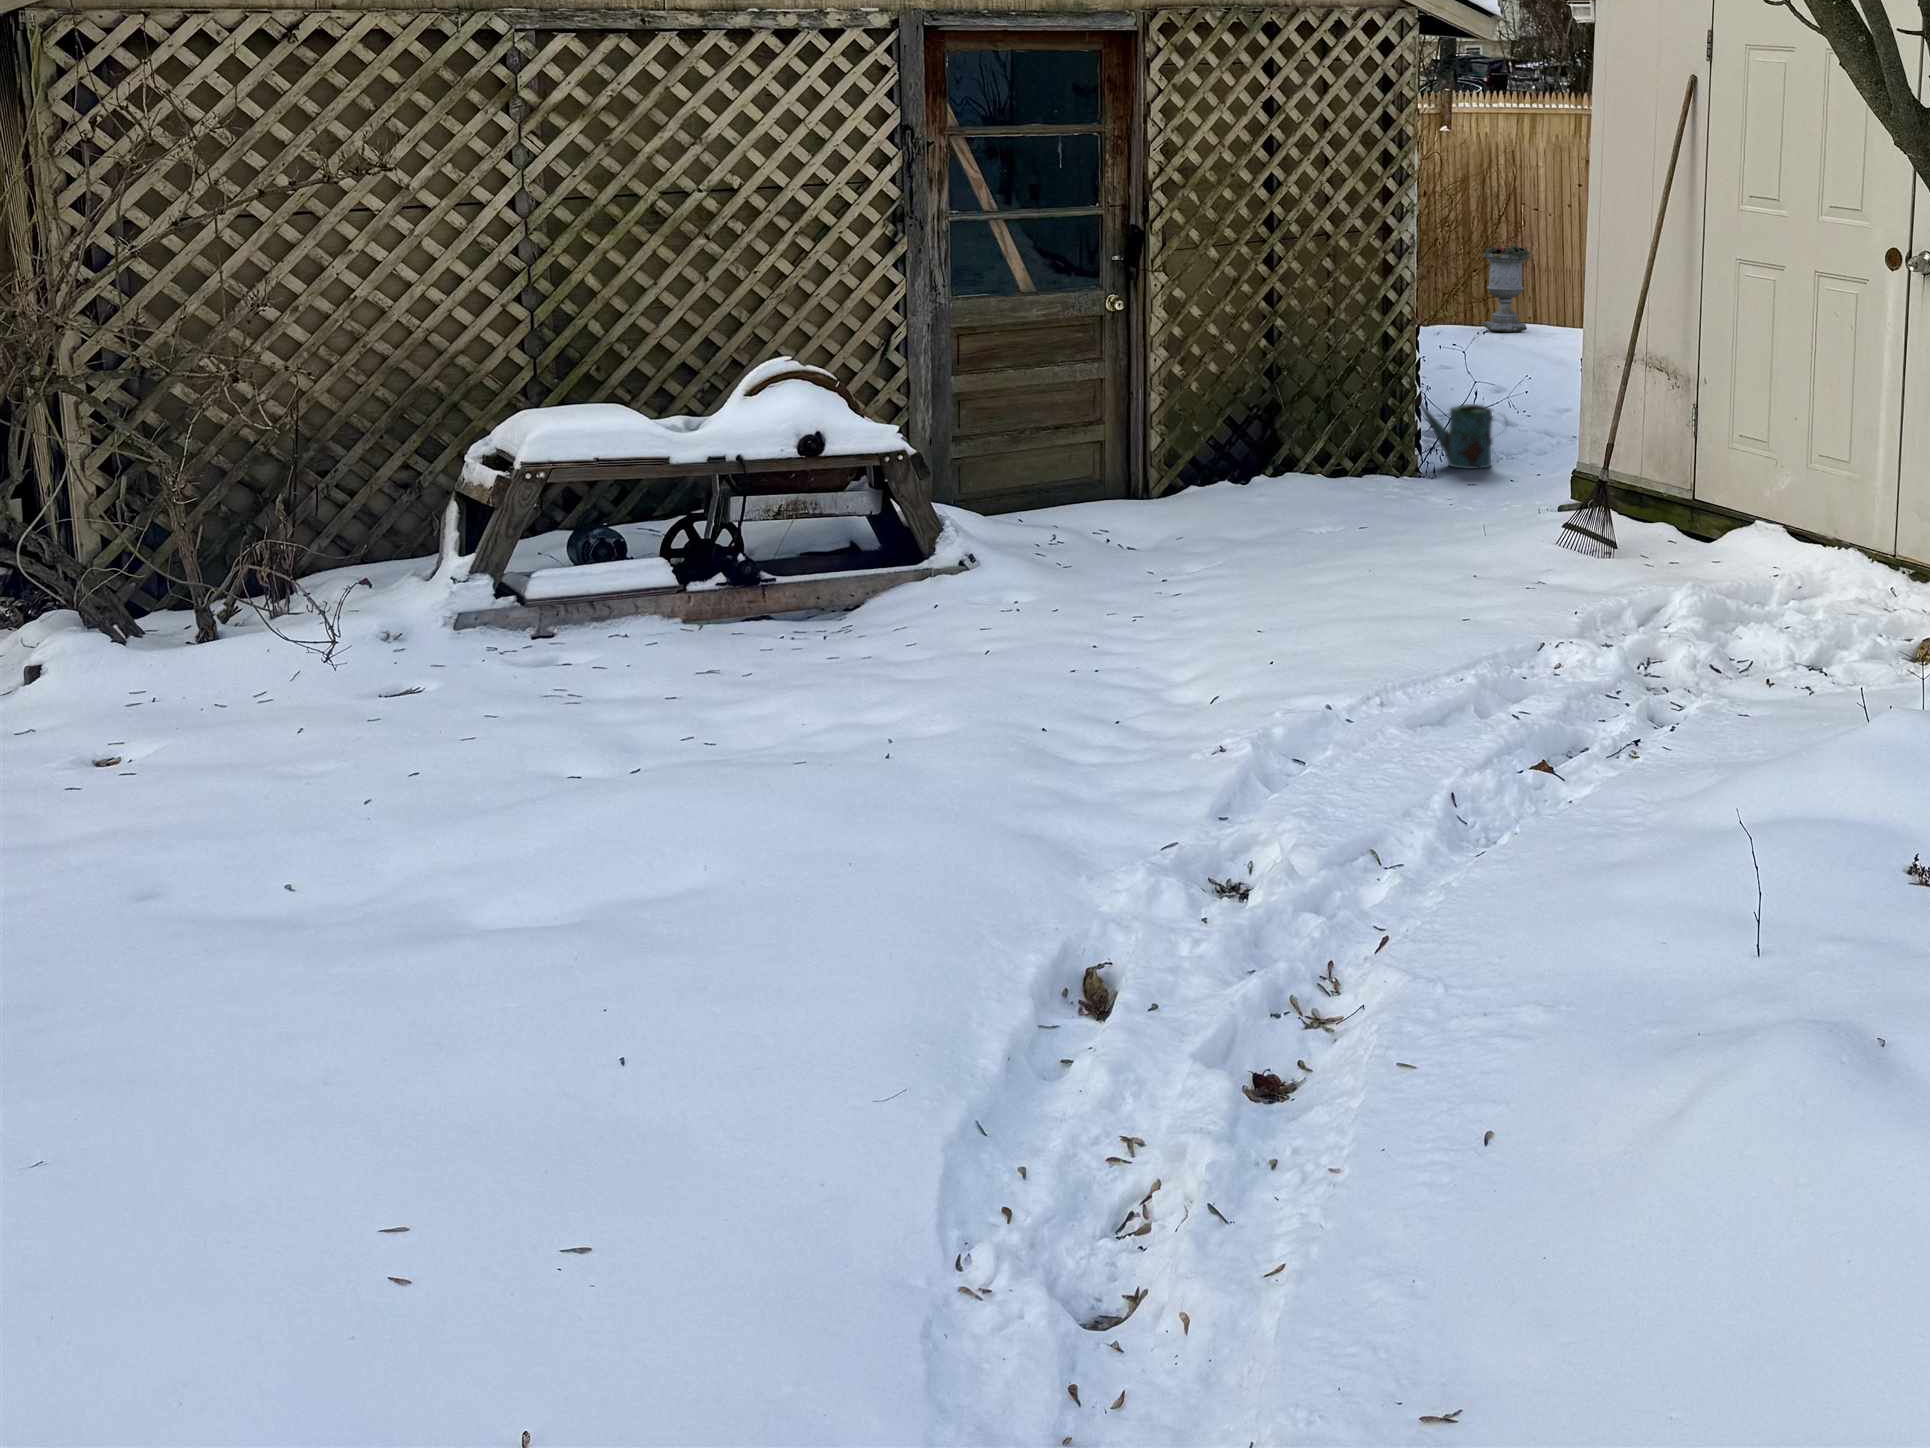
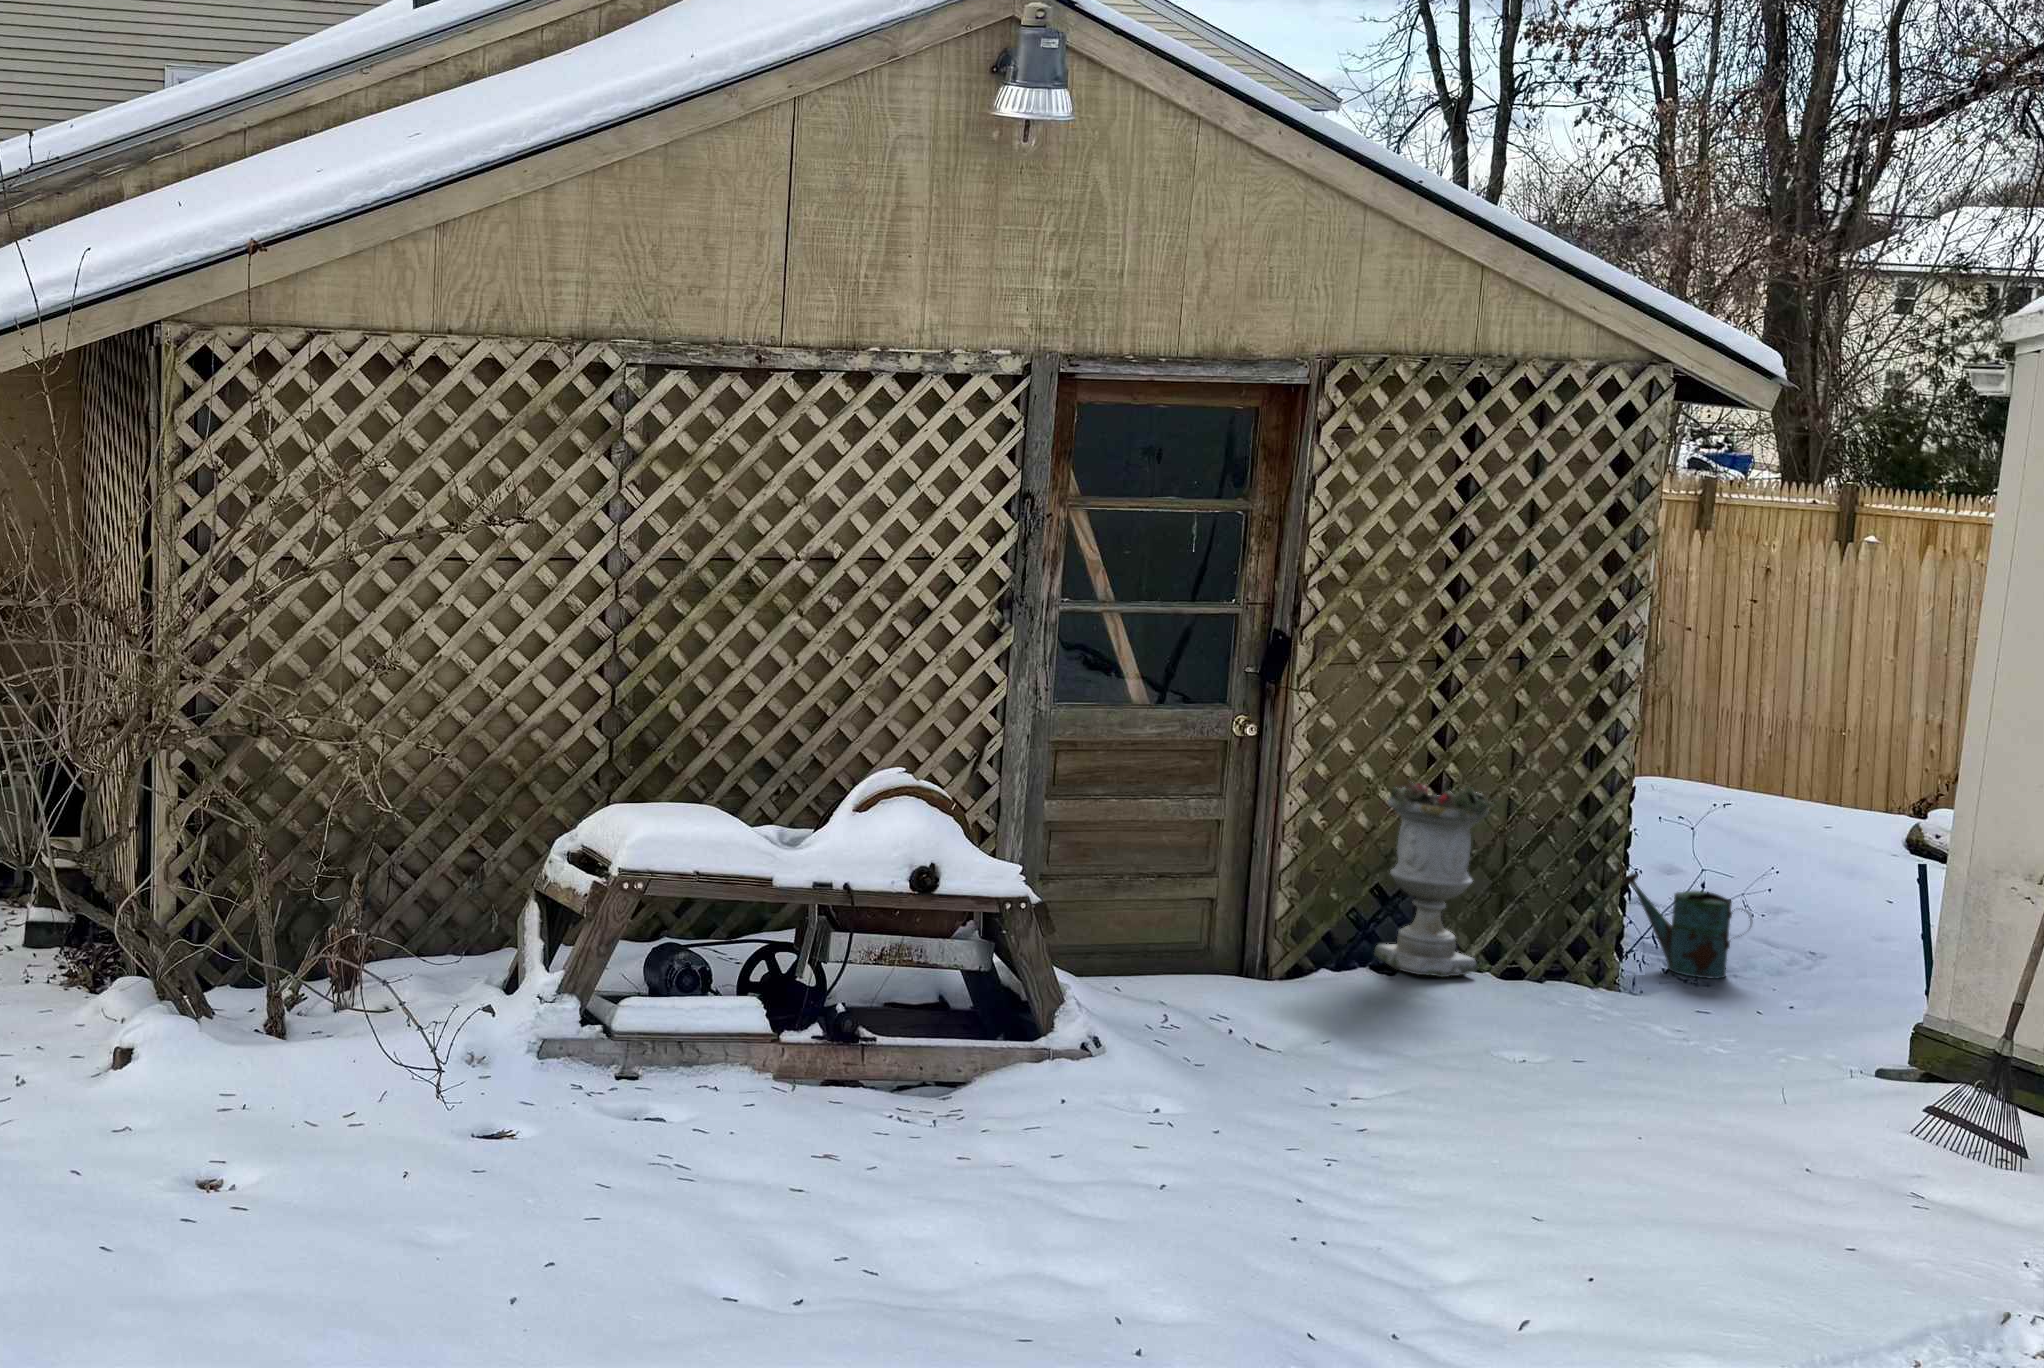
planter: present [1484,245,1531,332] -> present [1375,783,1494,977]

